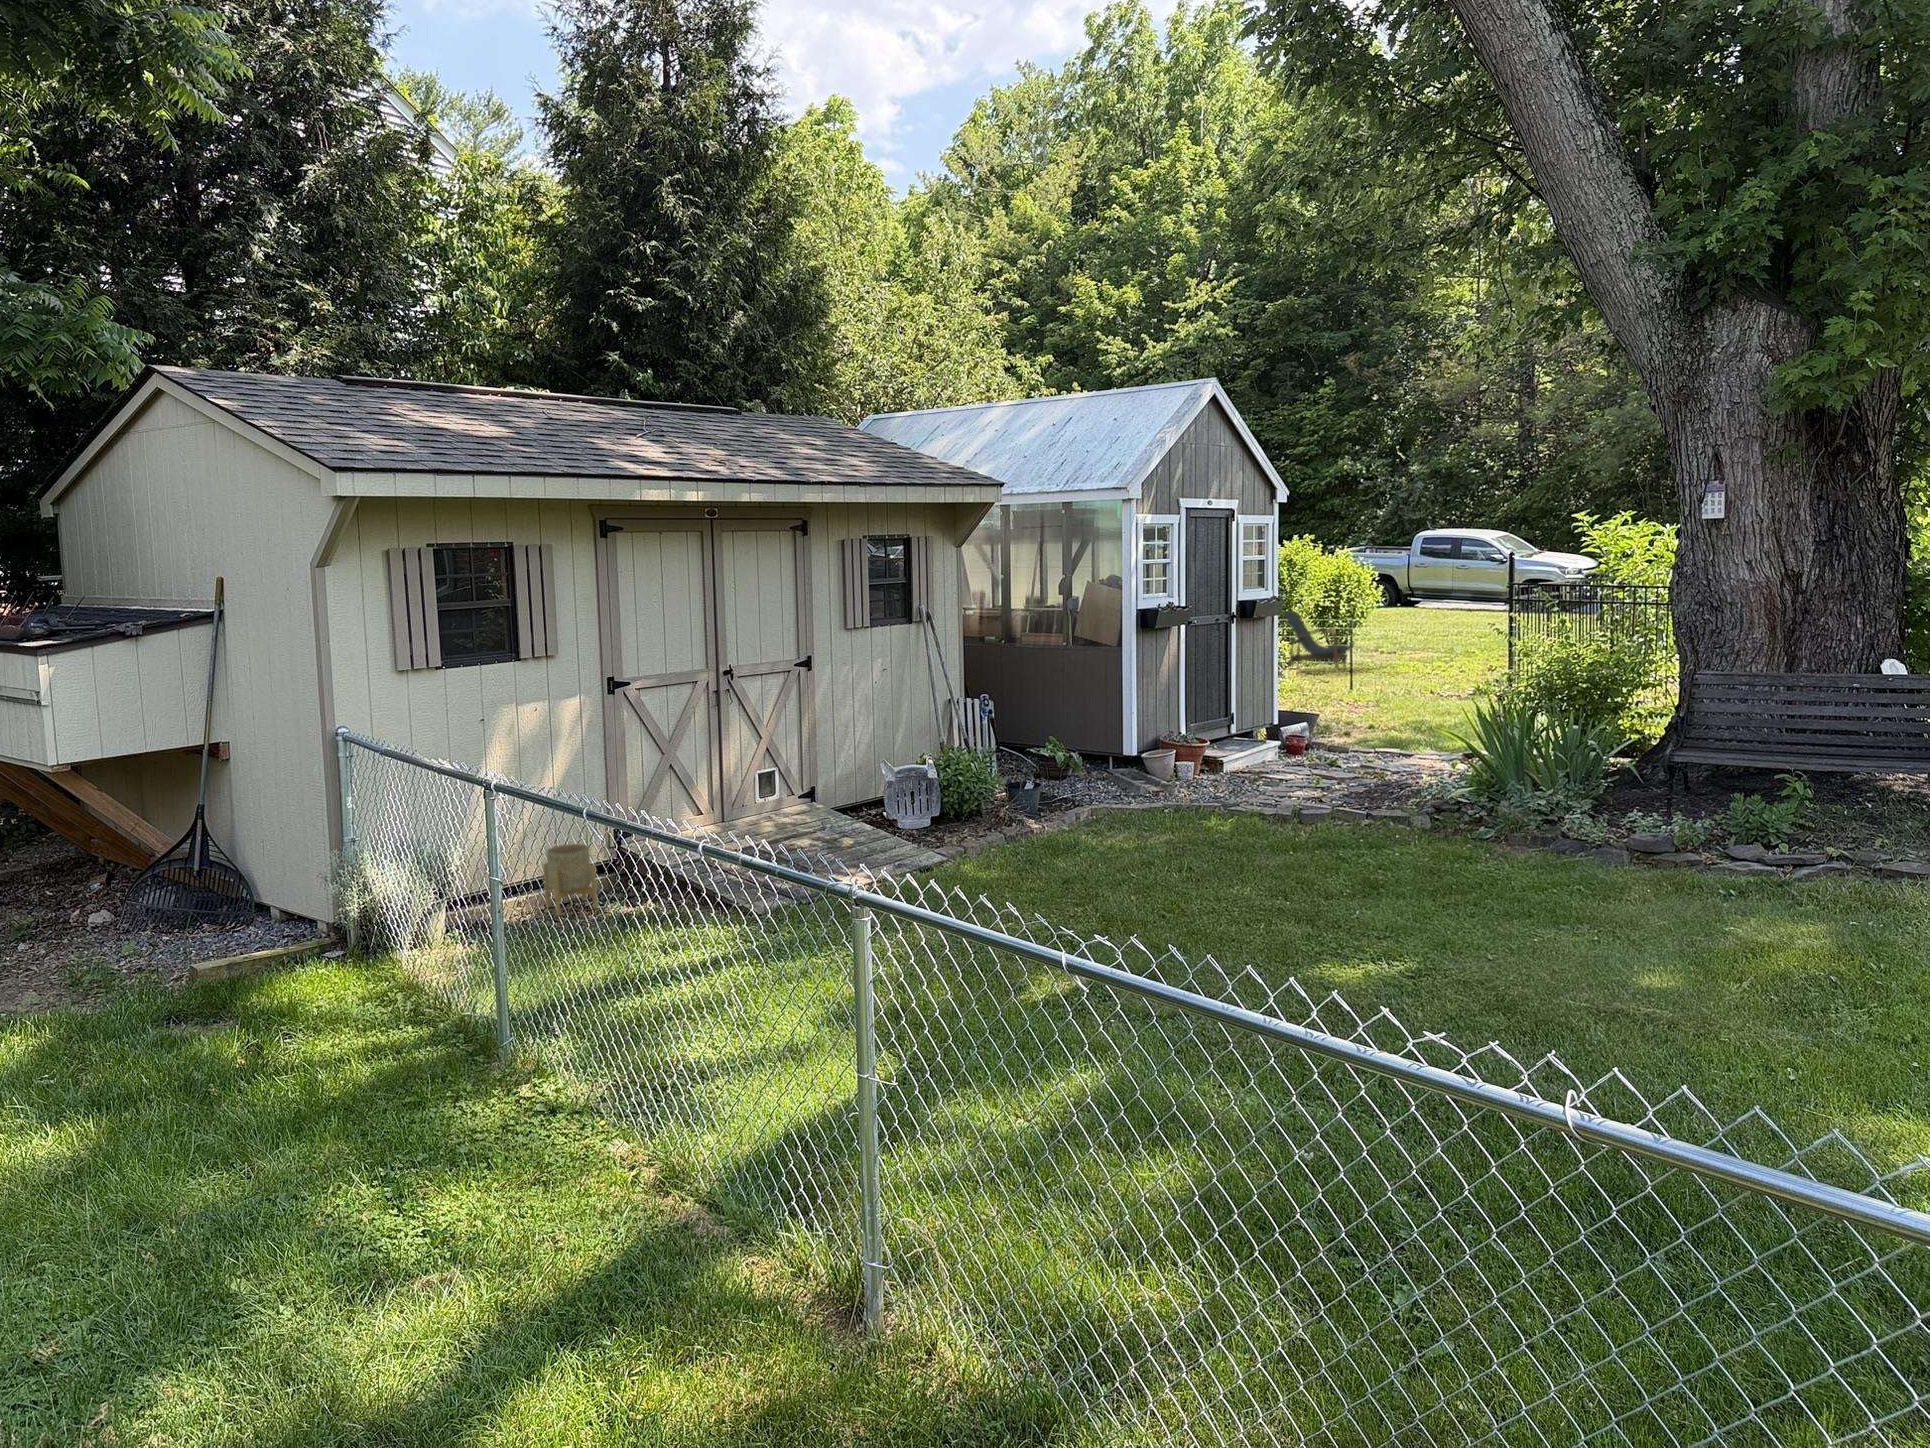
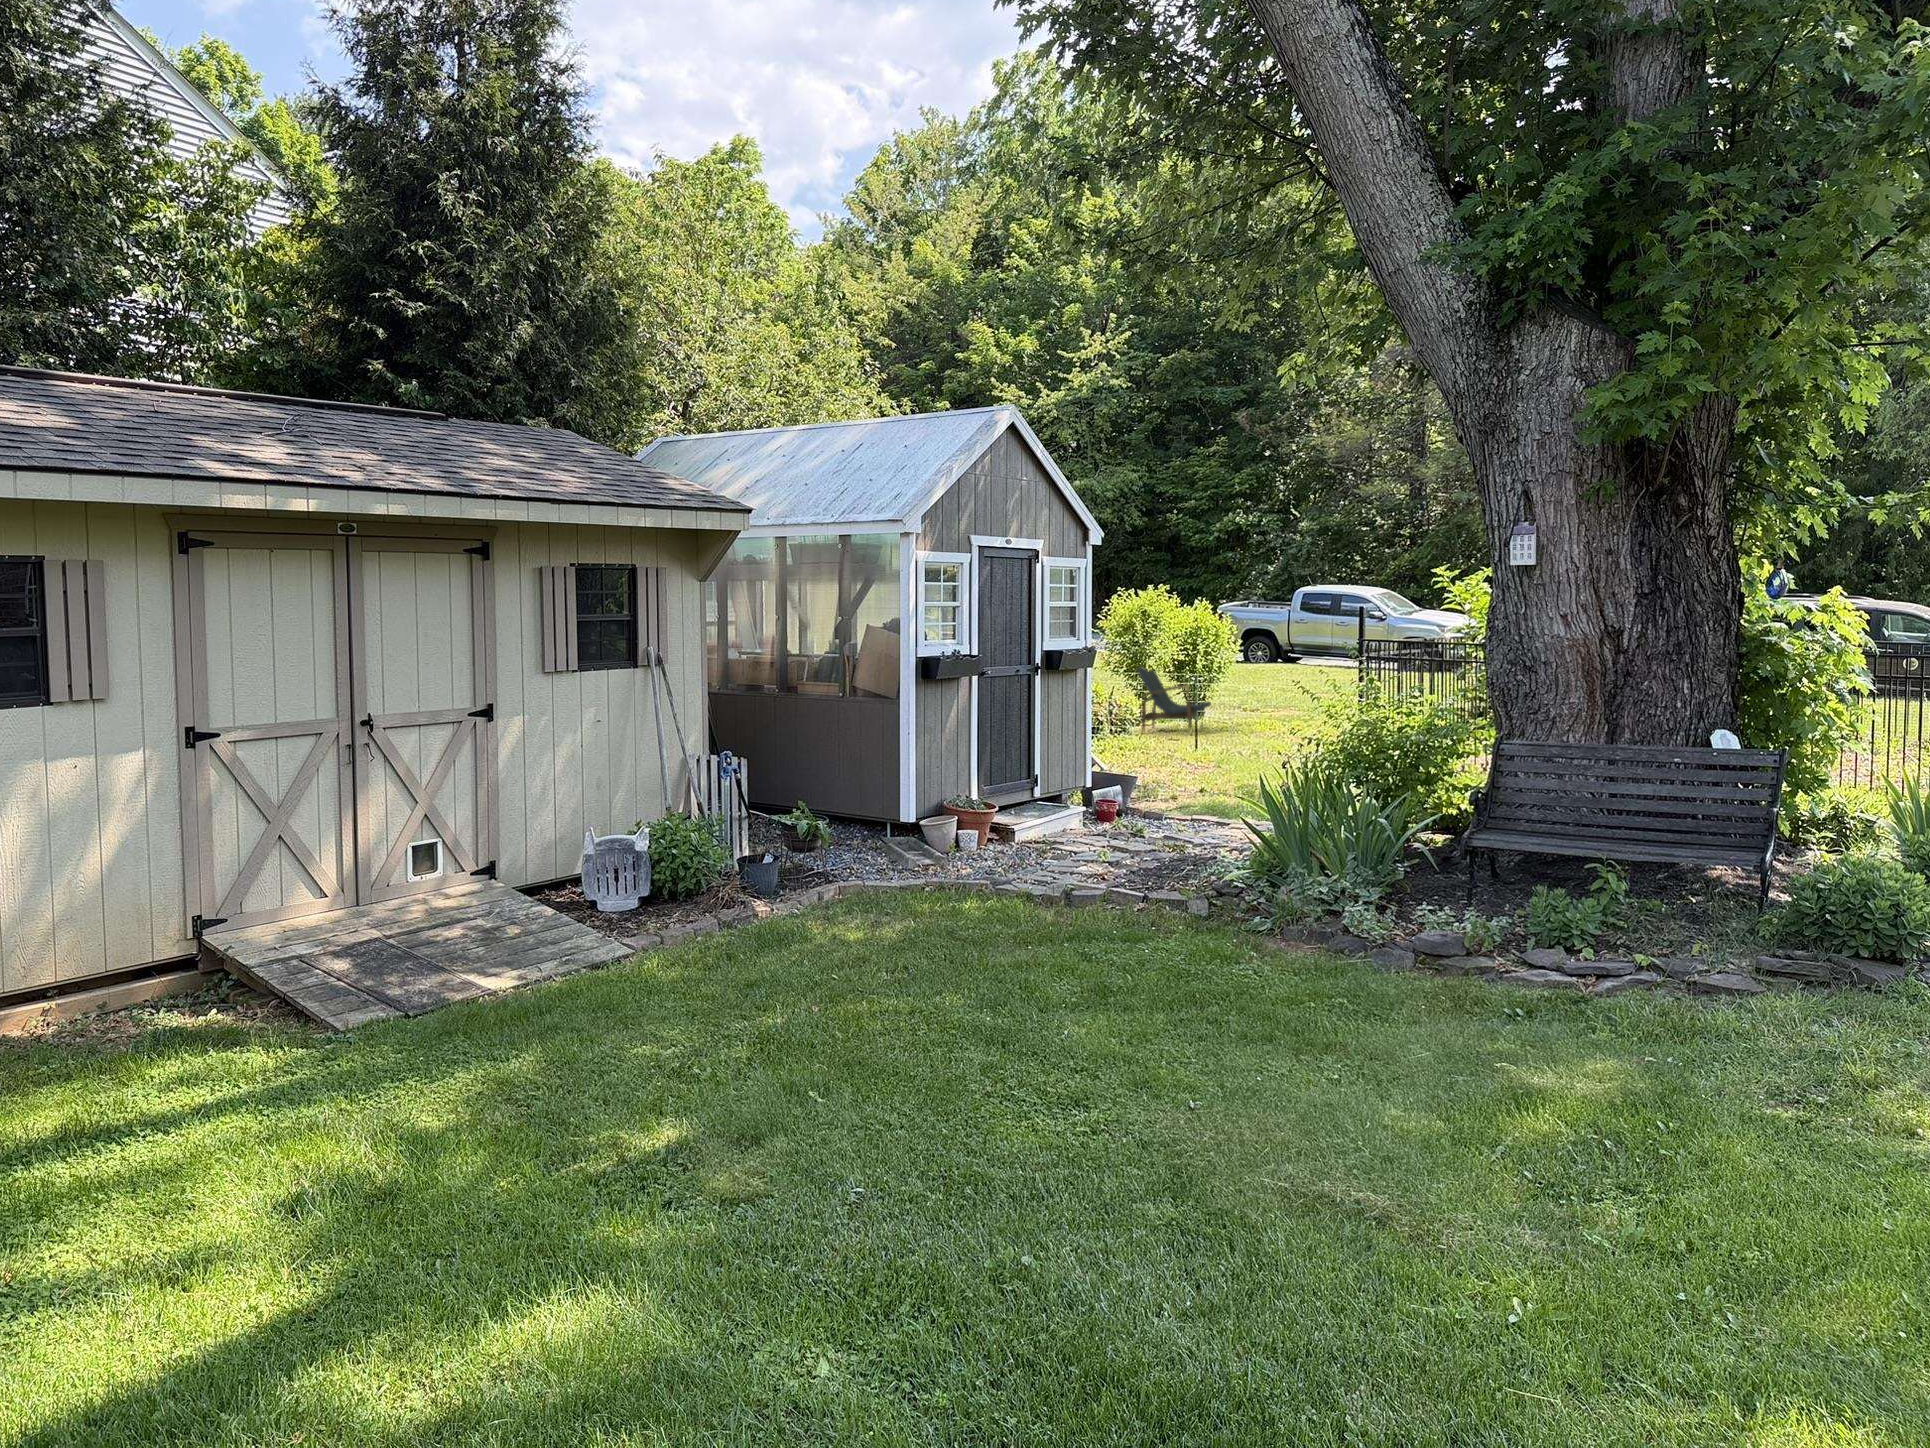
planter: present [543,844,598,916] -> none [60,935,129,1030]

